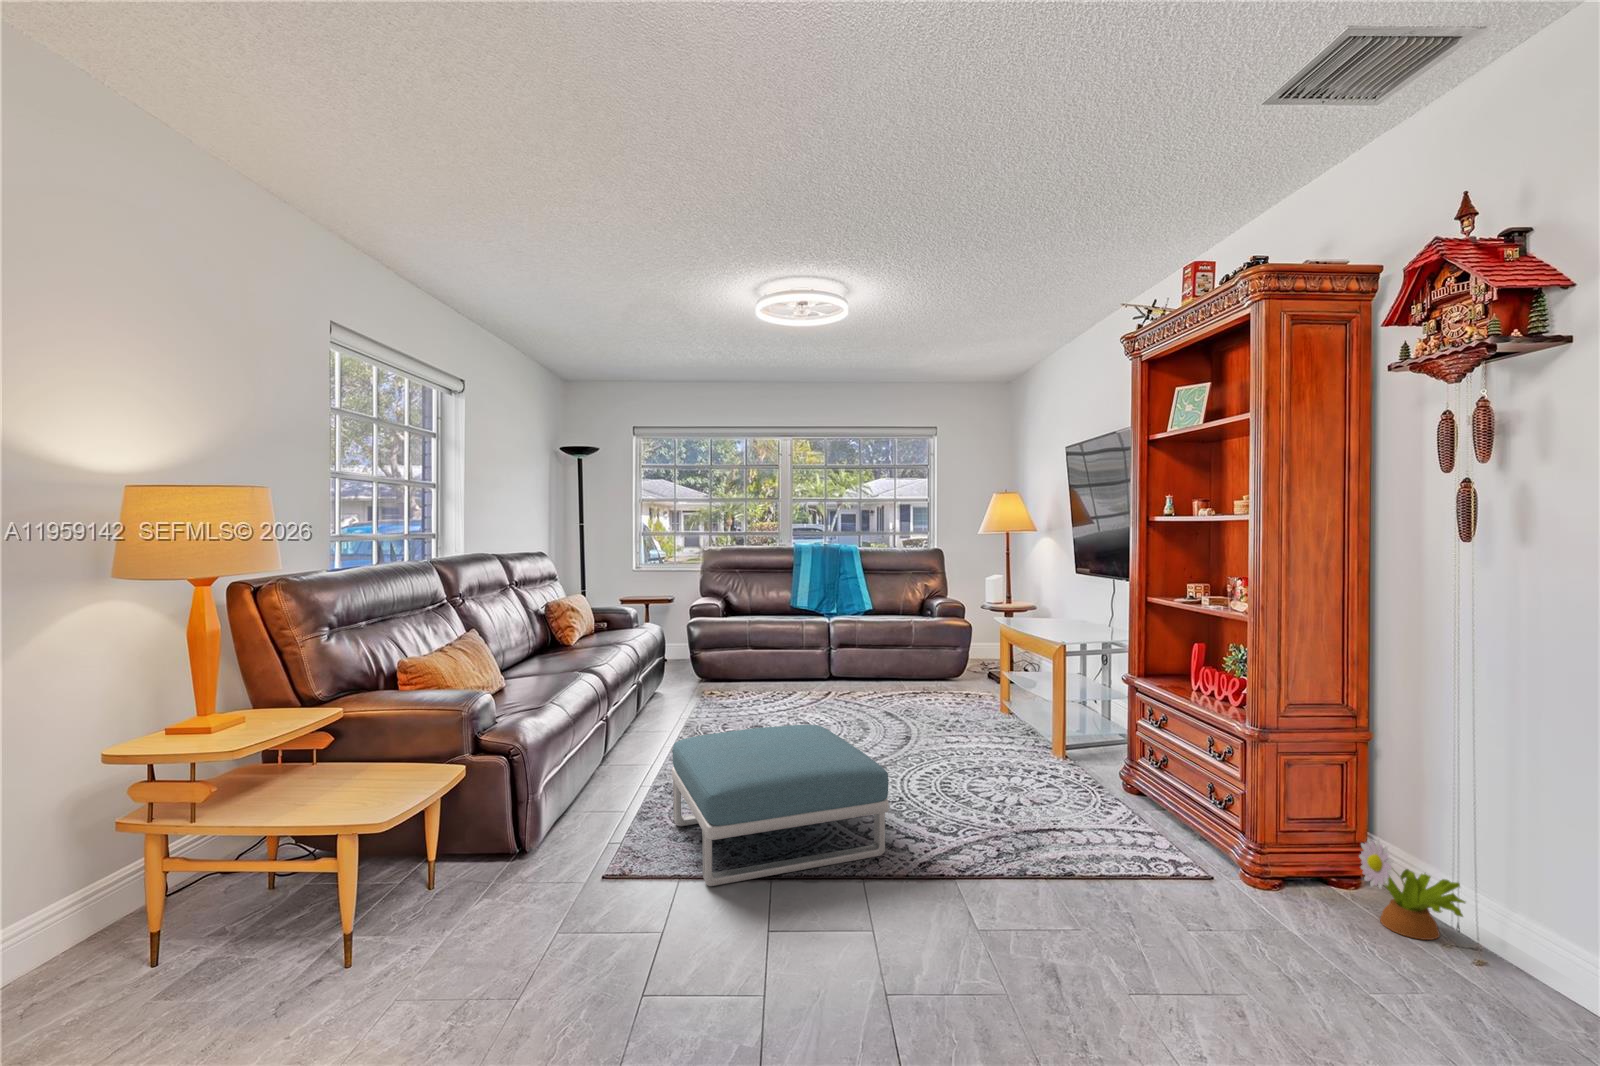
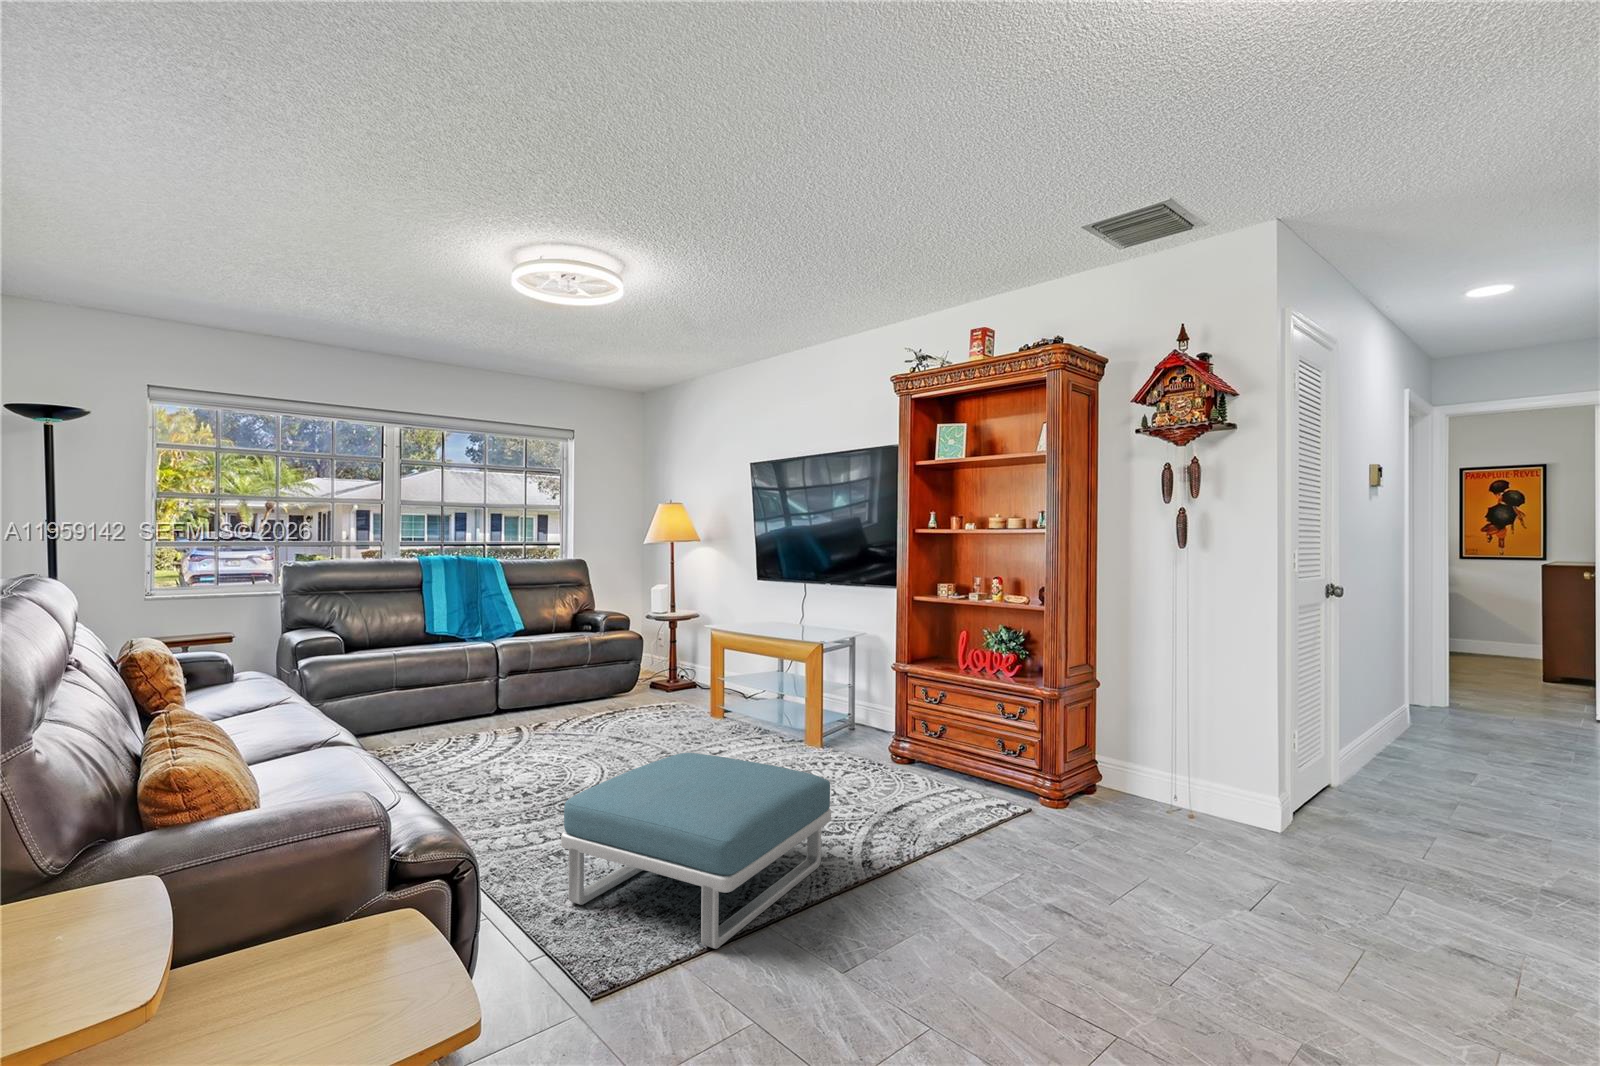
decorative plant: present [1359,839,1465,940] -> none [1121,753,1192,815]

